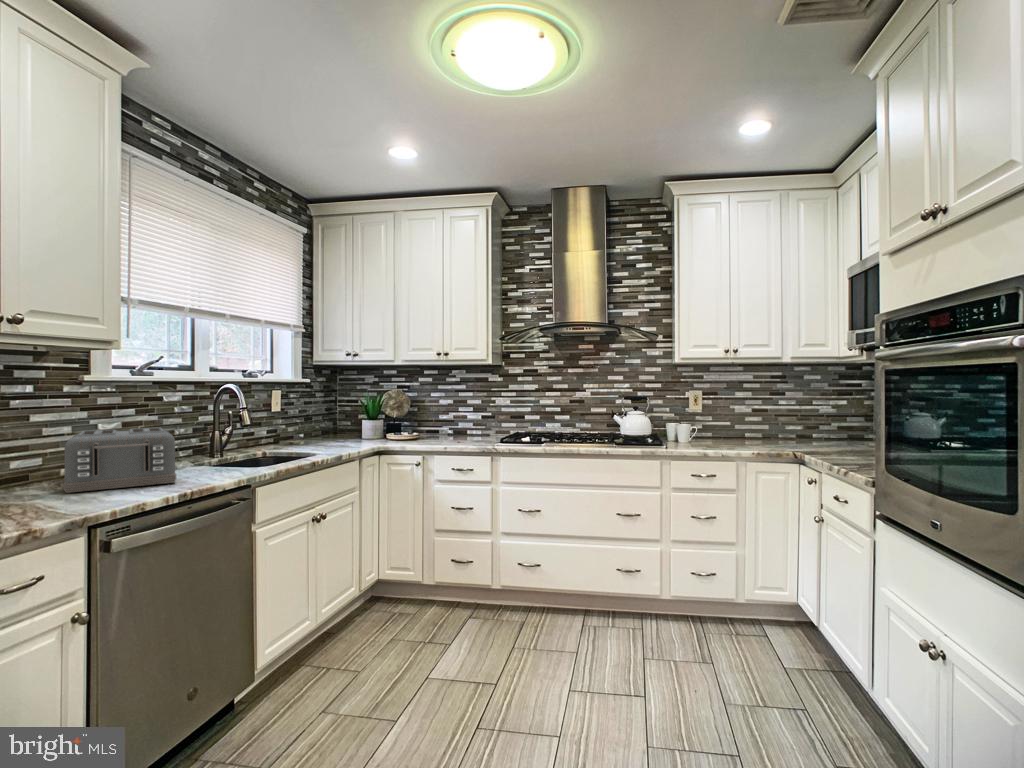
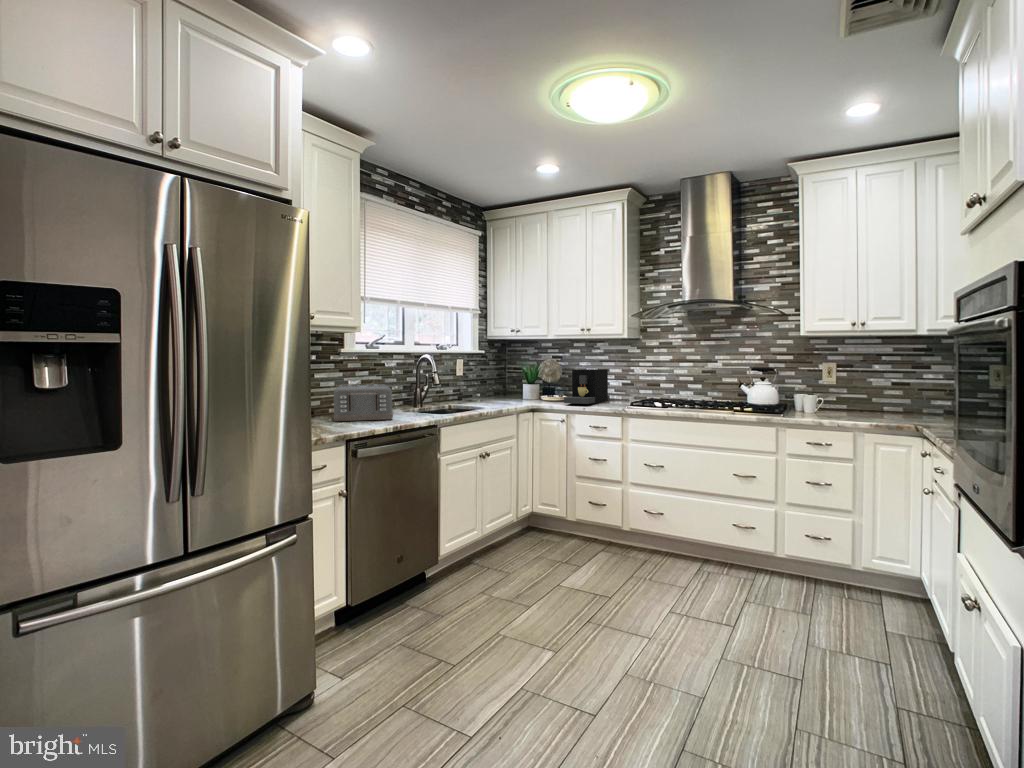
coffee maker: none [419,400,468,443] -> present [564,369,608,404]

